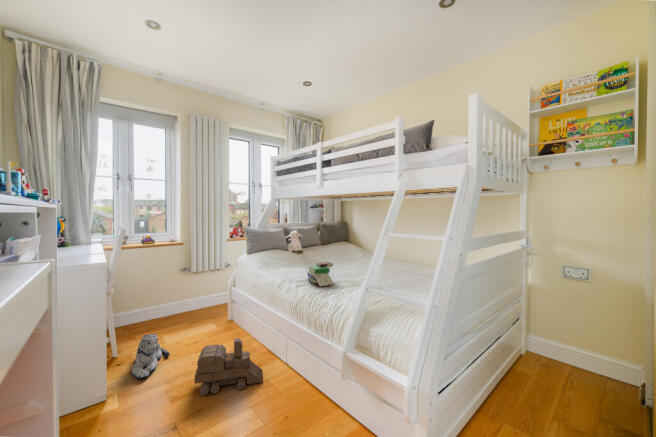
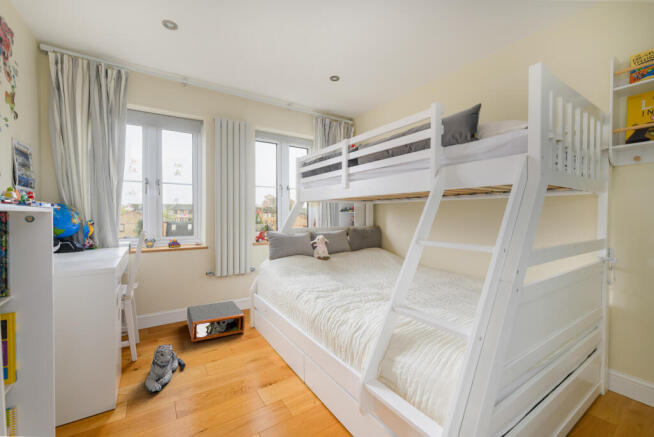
book: present [307,262,333,287] -> none [329,273,358,303]
storage box: none [163,295,223,333] -> present [187,301,245,342]
toy train: present [195,338,263,396] -> none [201,357,277,420]

